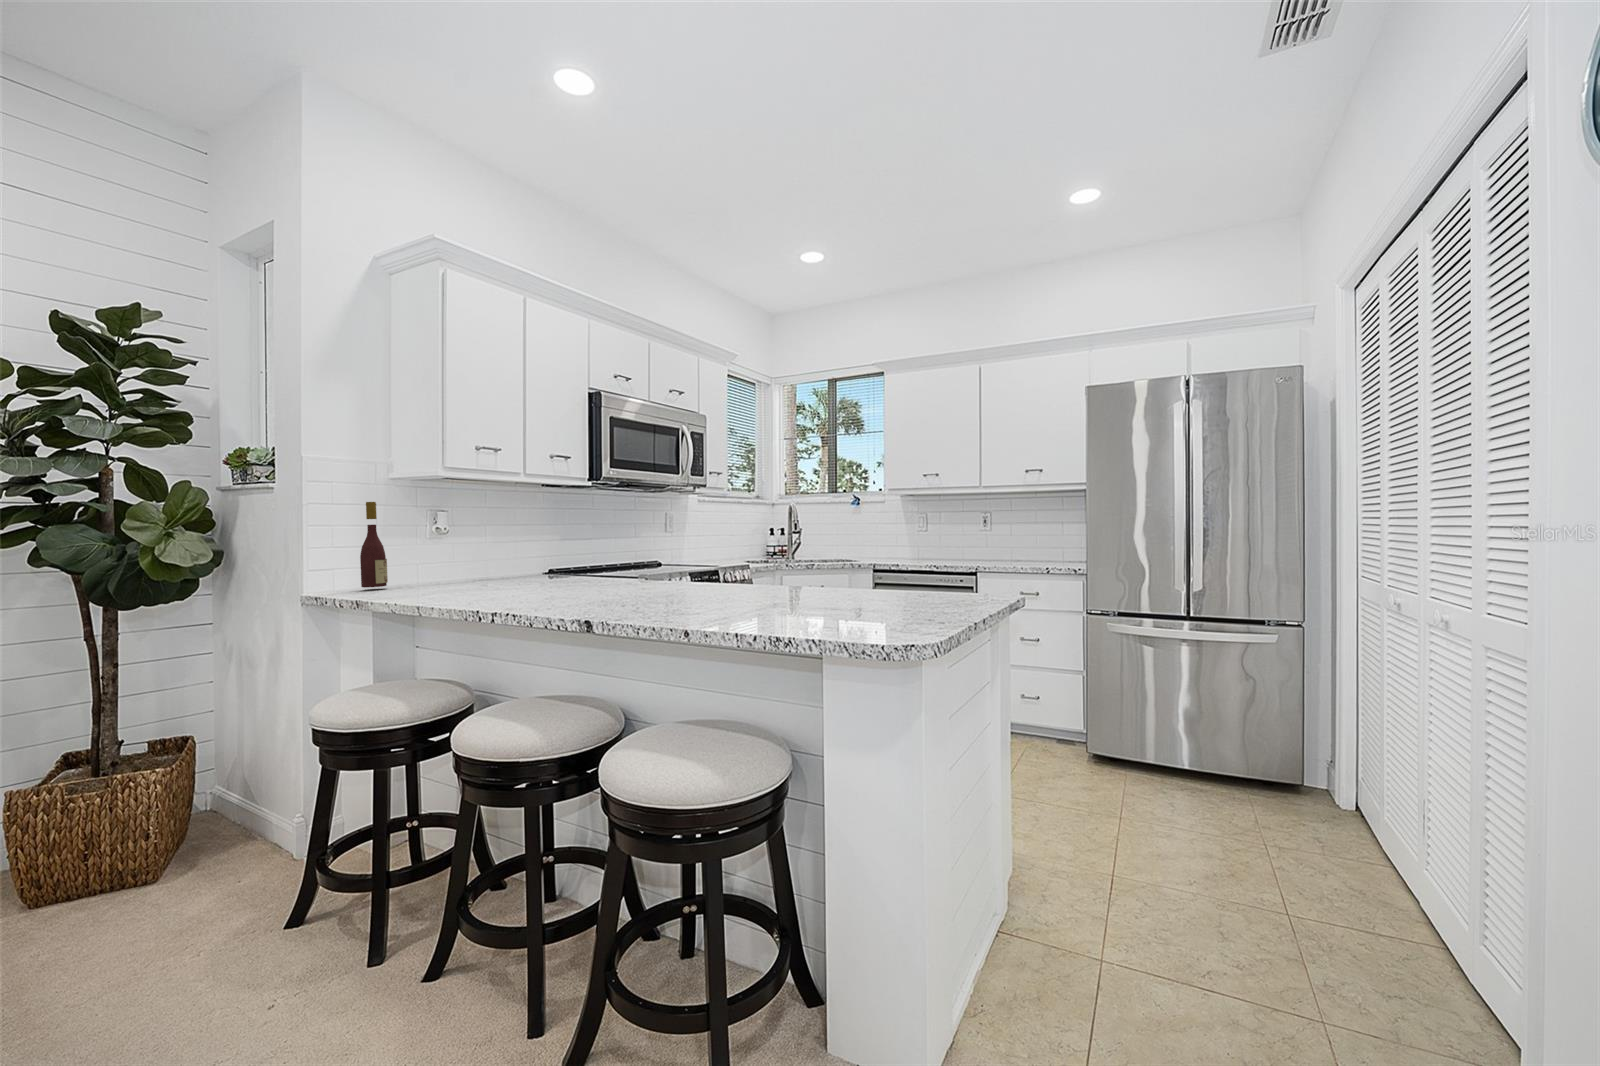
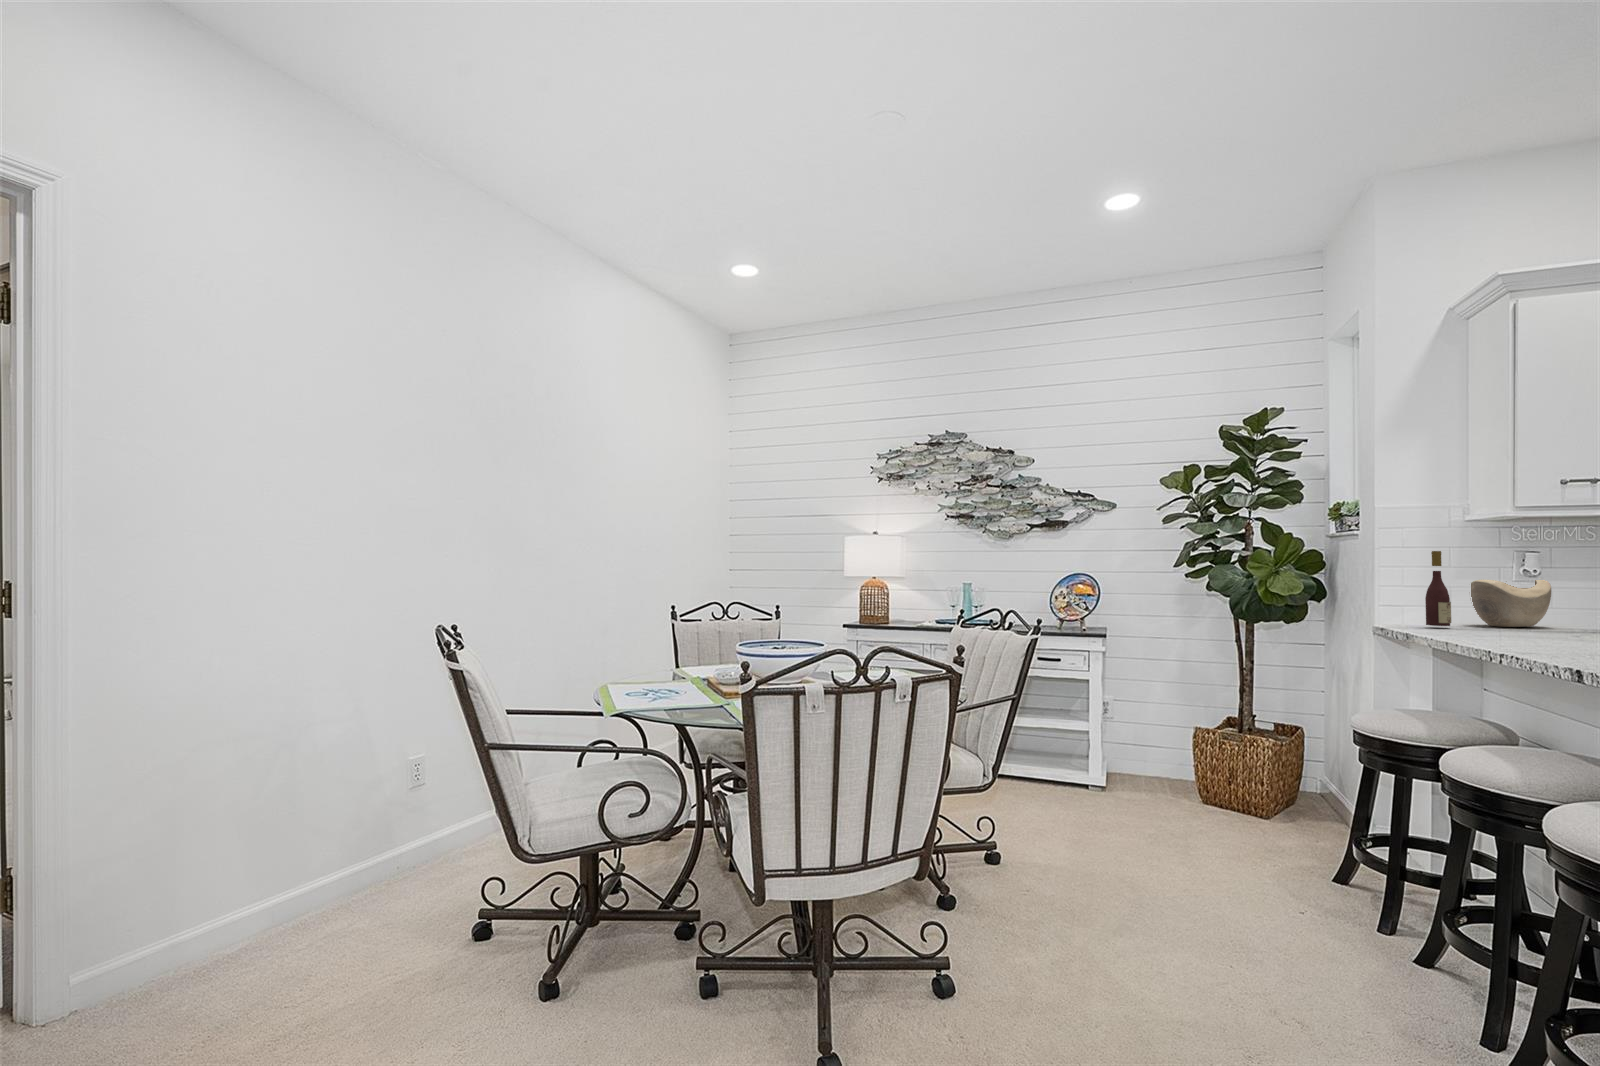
decorative bowl: none [399,531,470,581] -> present [1471,579,1551,627]

